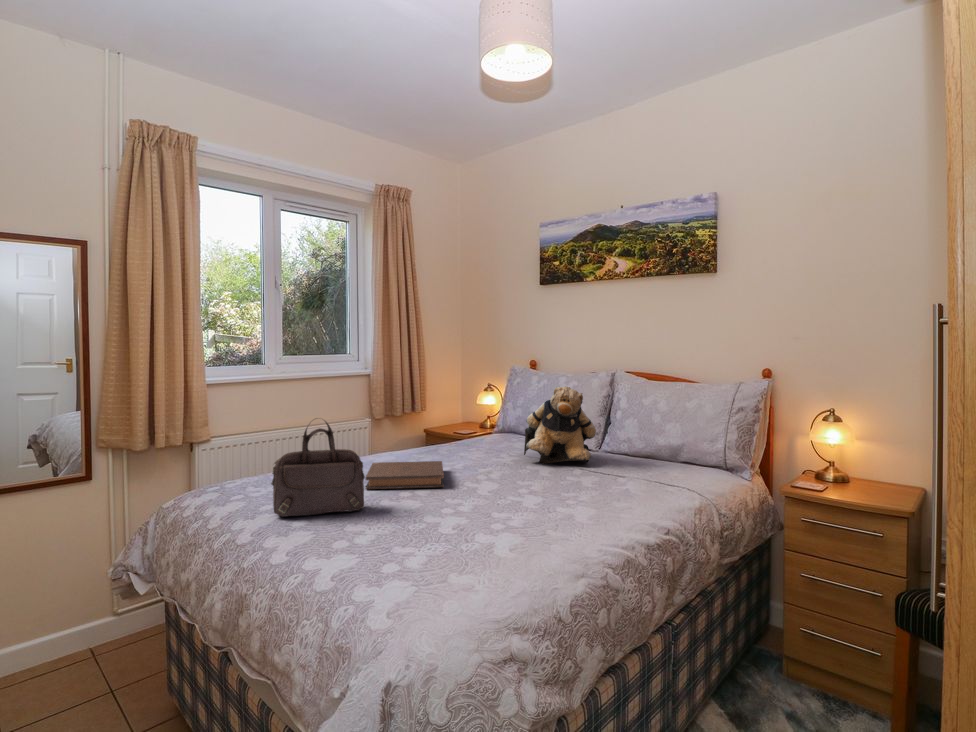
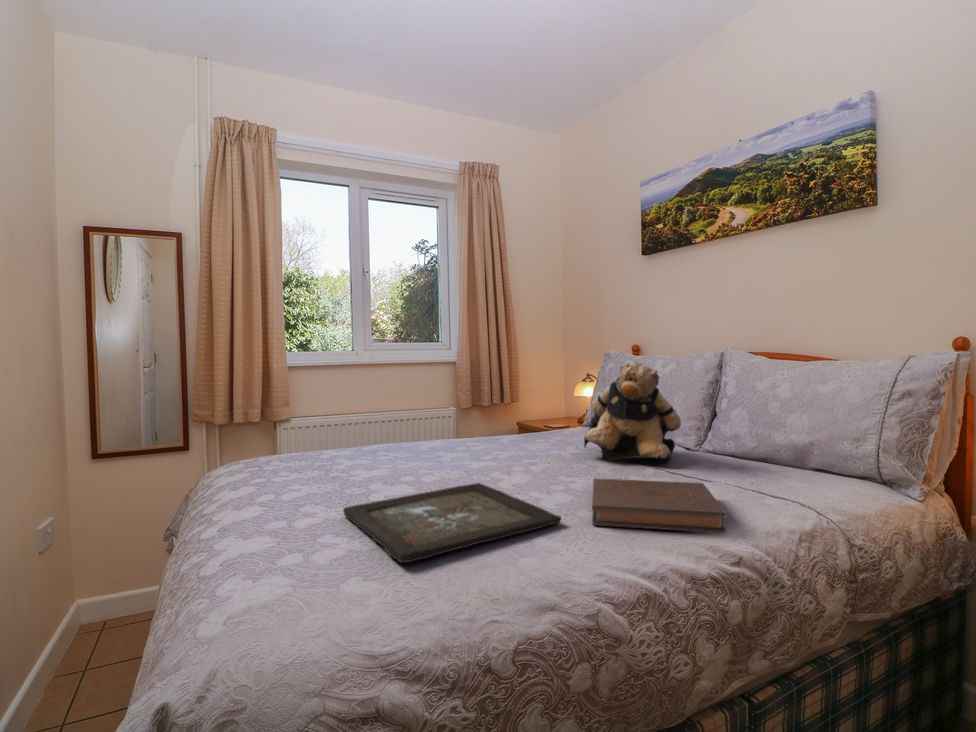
handbag: present [271,418,365,517] -> none [240,387,344,500]
book: present [366,461,444,489] -> present [592,478,727,533]
tray: none [386,488,552,546] -> present [343,483,561,562]

